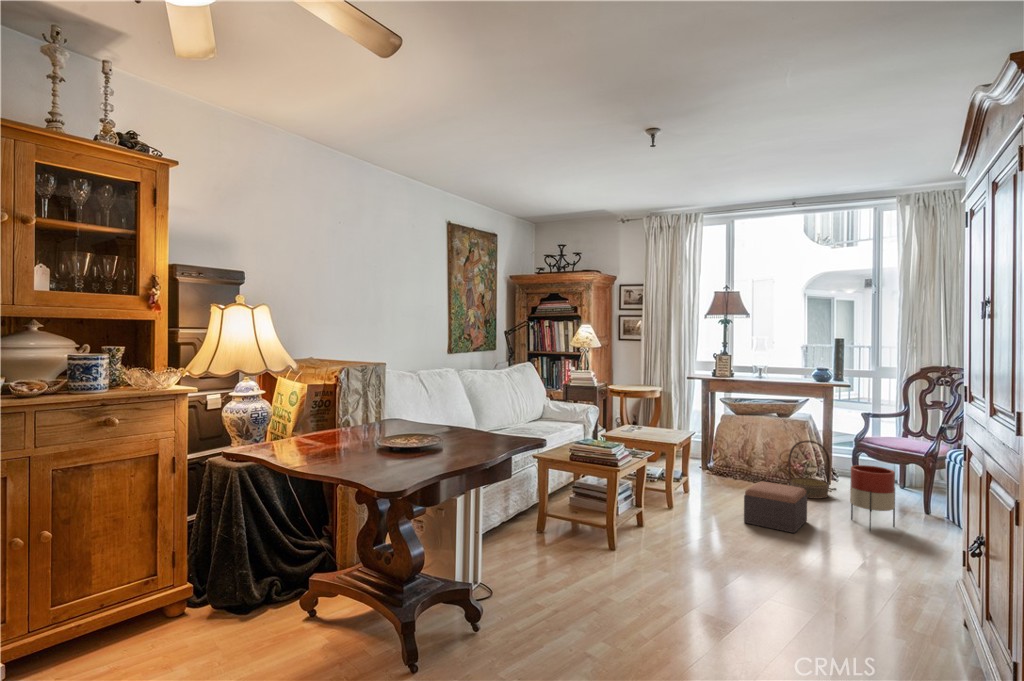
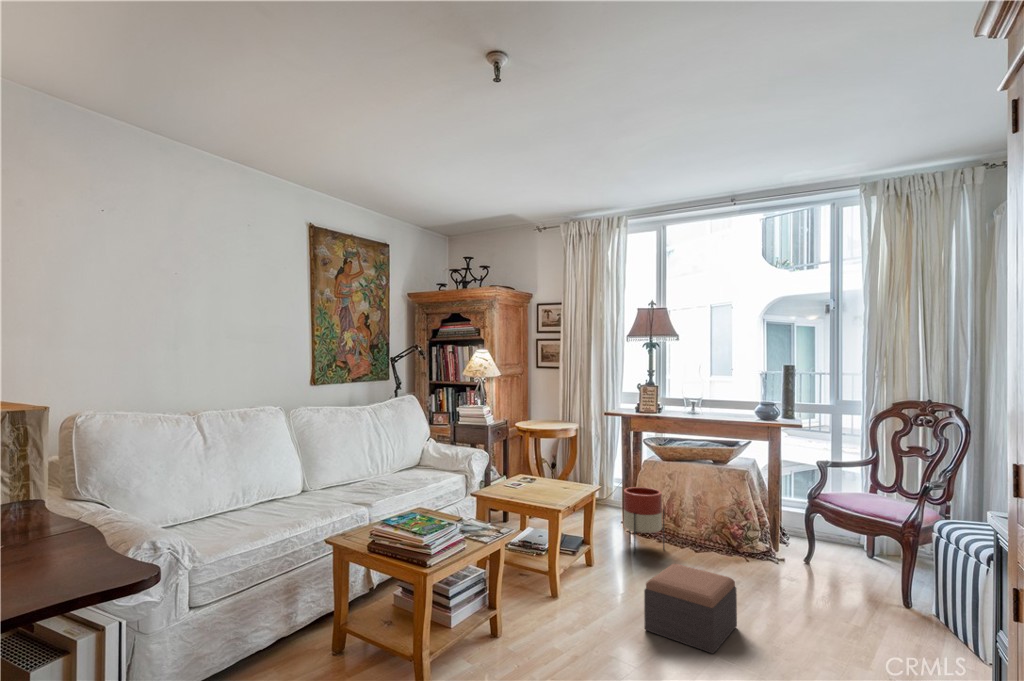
basket: present [788,440,830,499] -> none [722,499,776,580]
planter: present [850,465,895,531] -> present [624,487,664,553]

